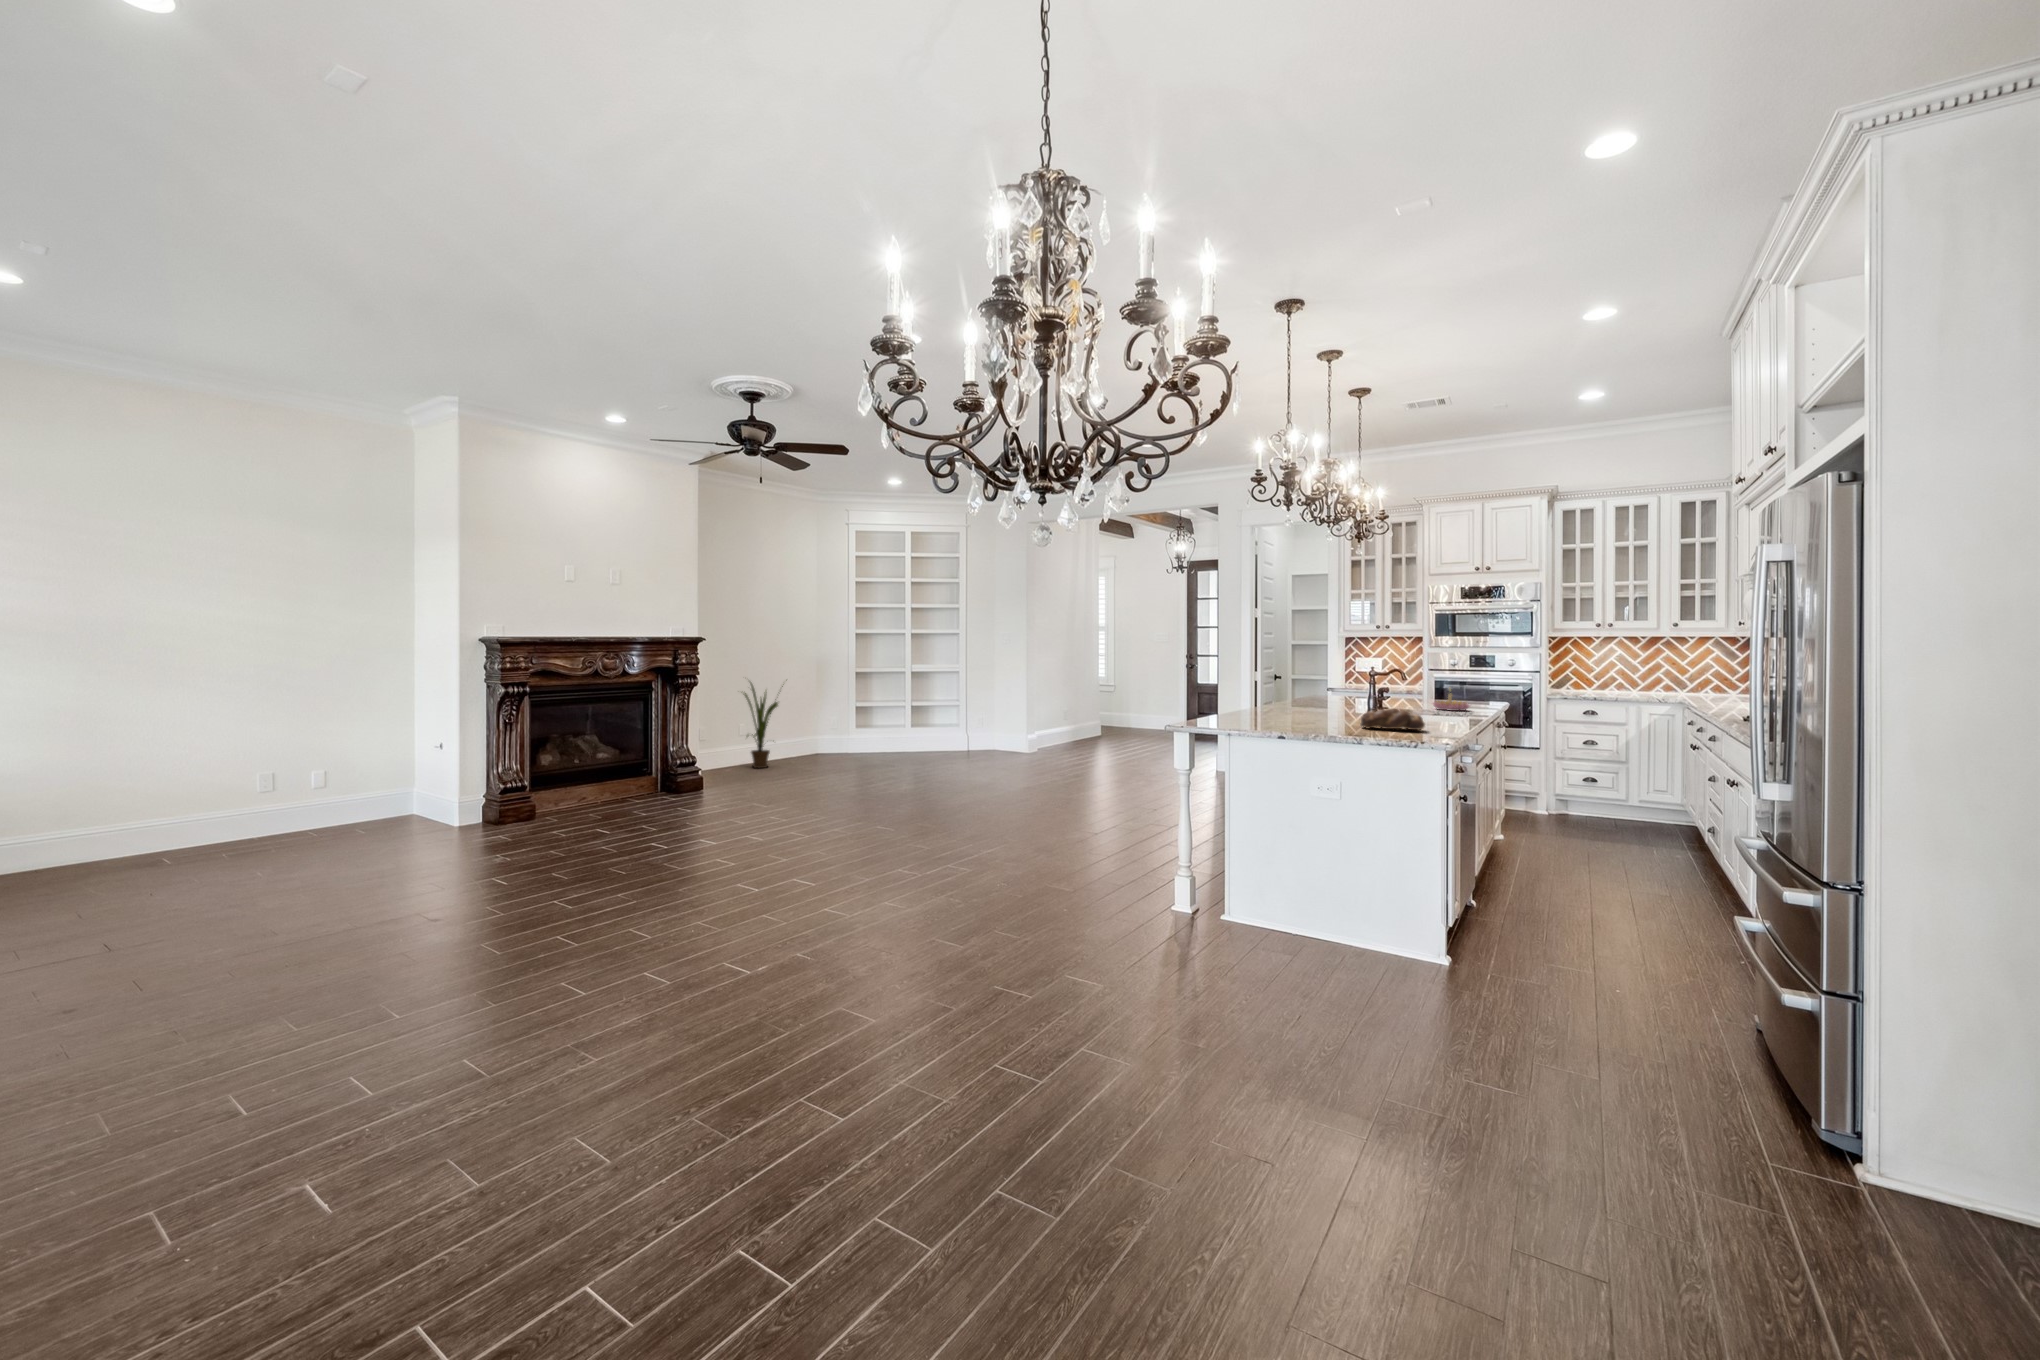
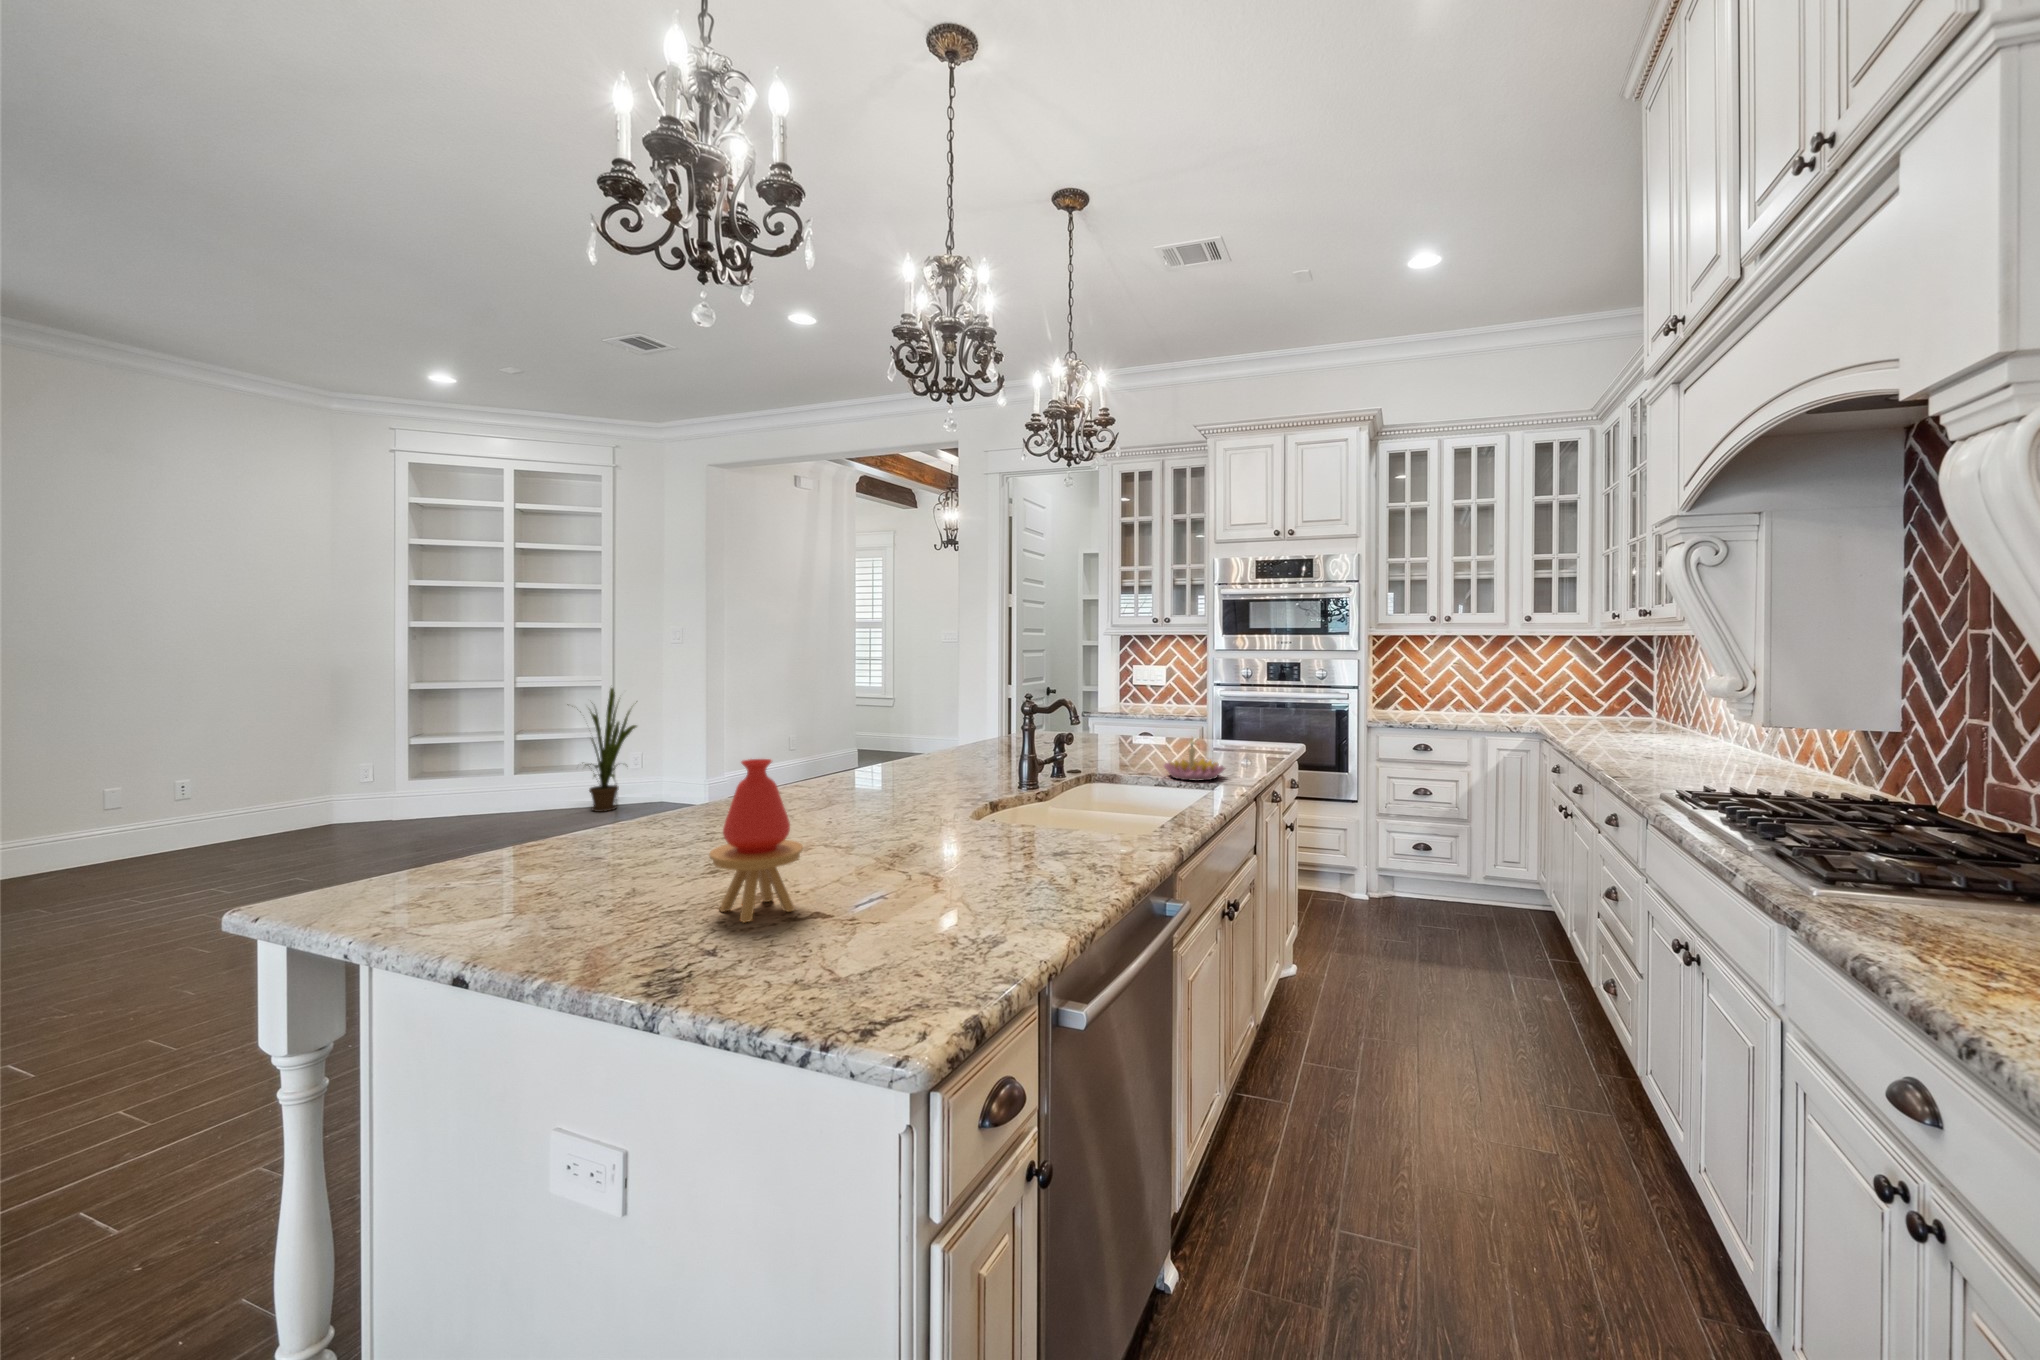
vase: none [1300,671,1336,729] -> present [709,759,803,922]
house plant: present [744,682,784,768] -> present [585,688,636,812]
bread loaf: present [1361,709,1425,730] -> none [882,842,1028,904]

